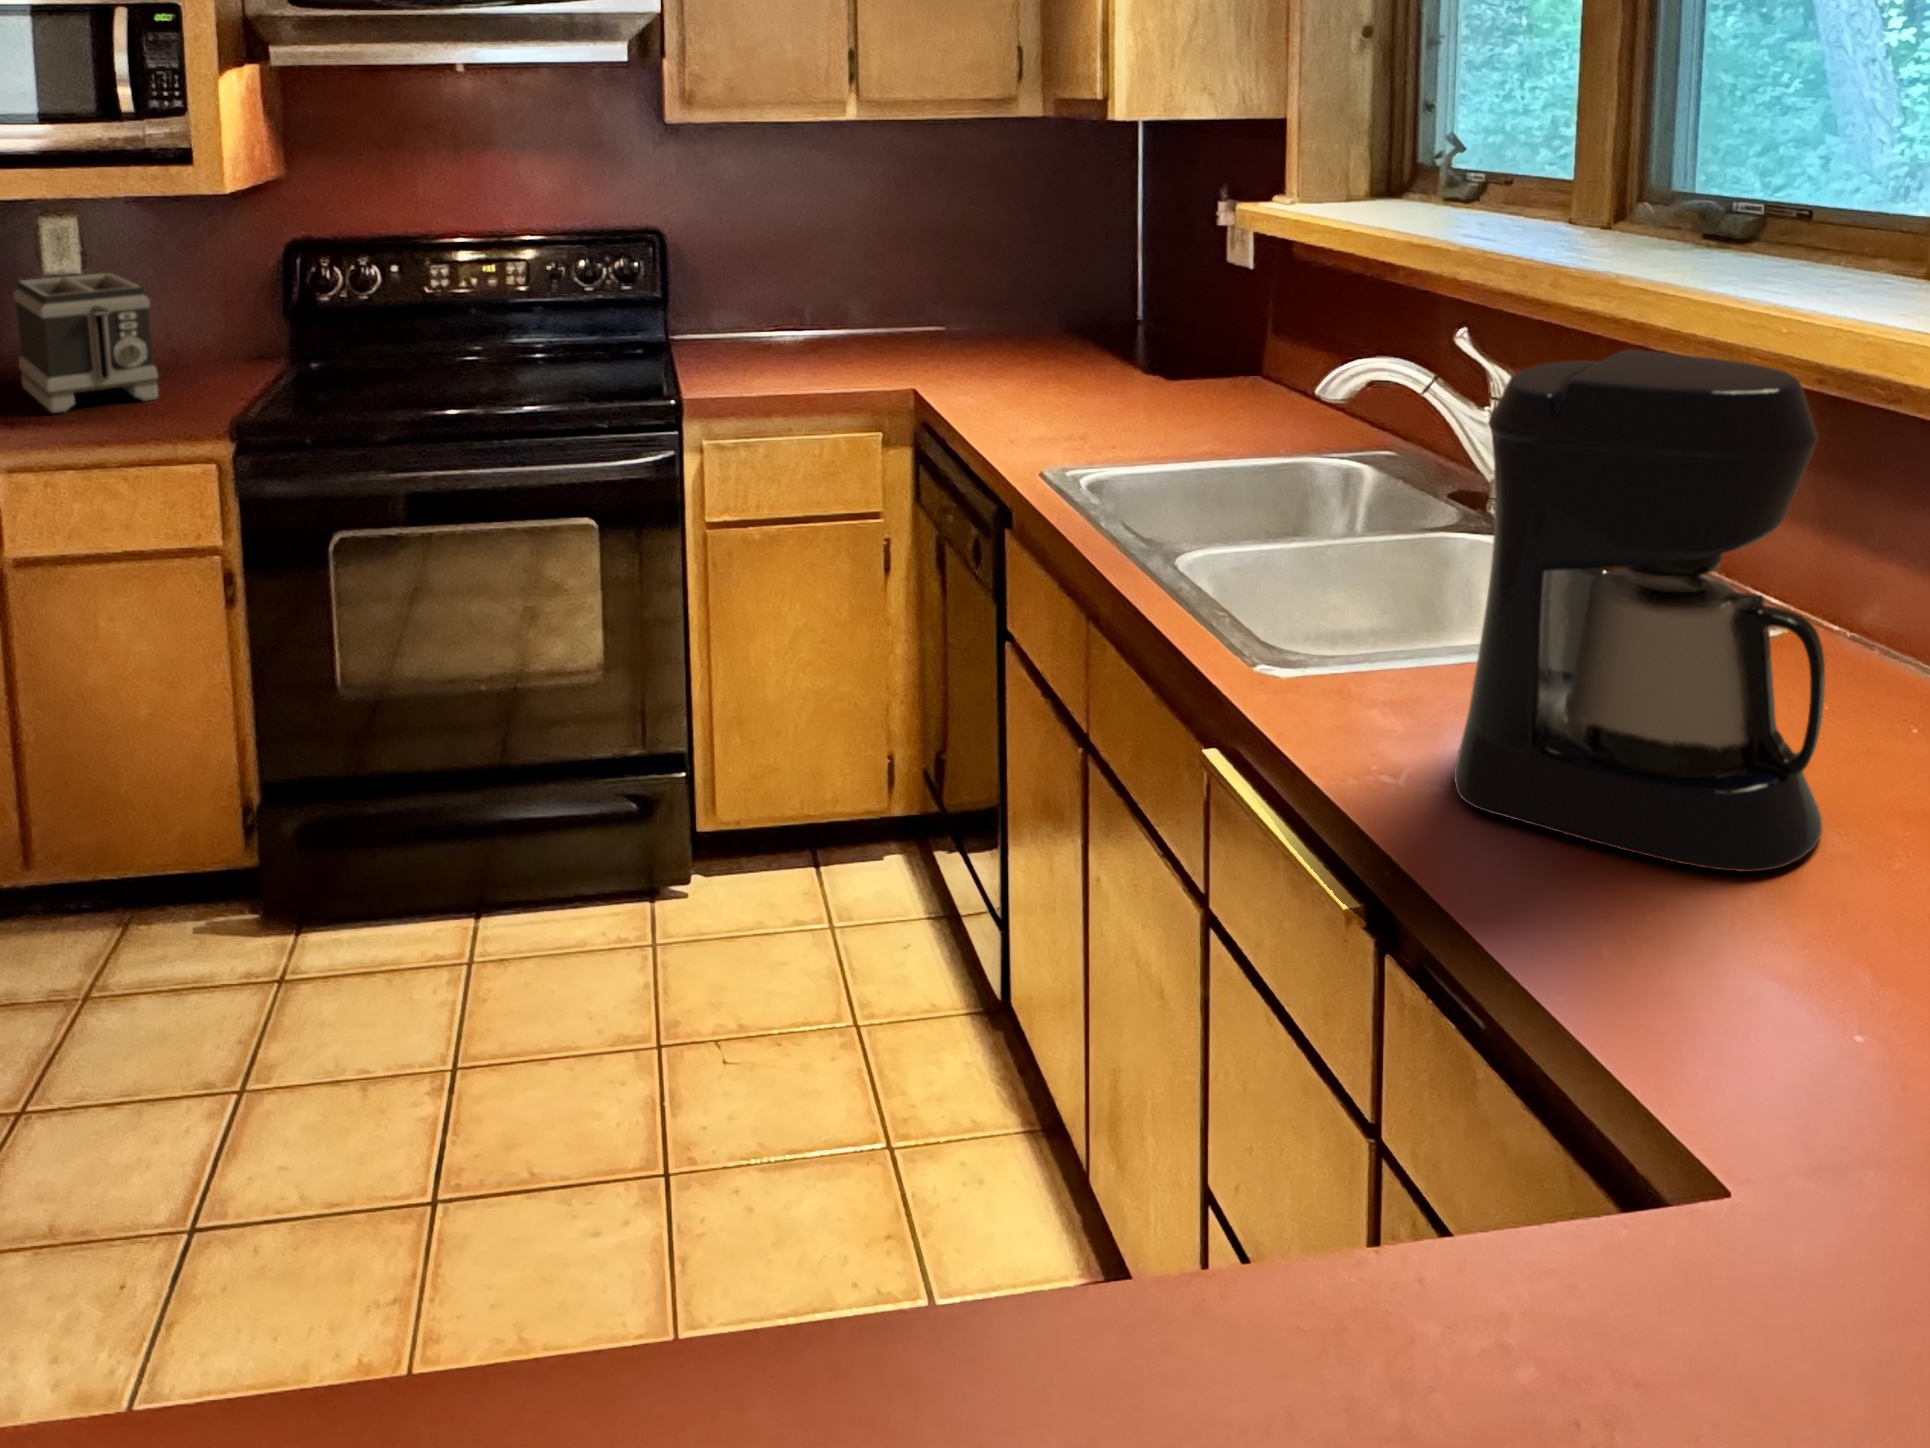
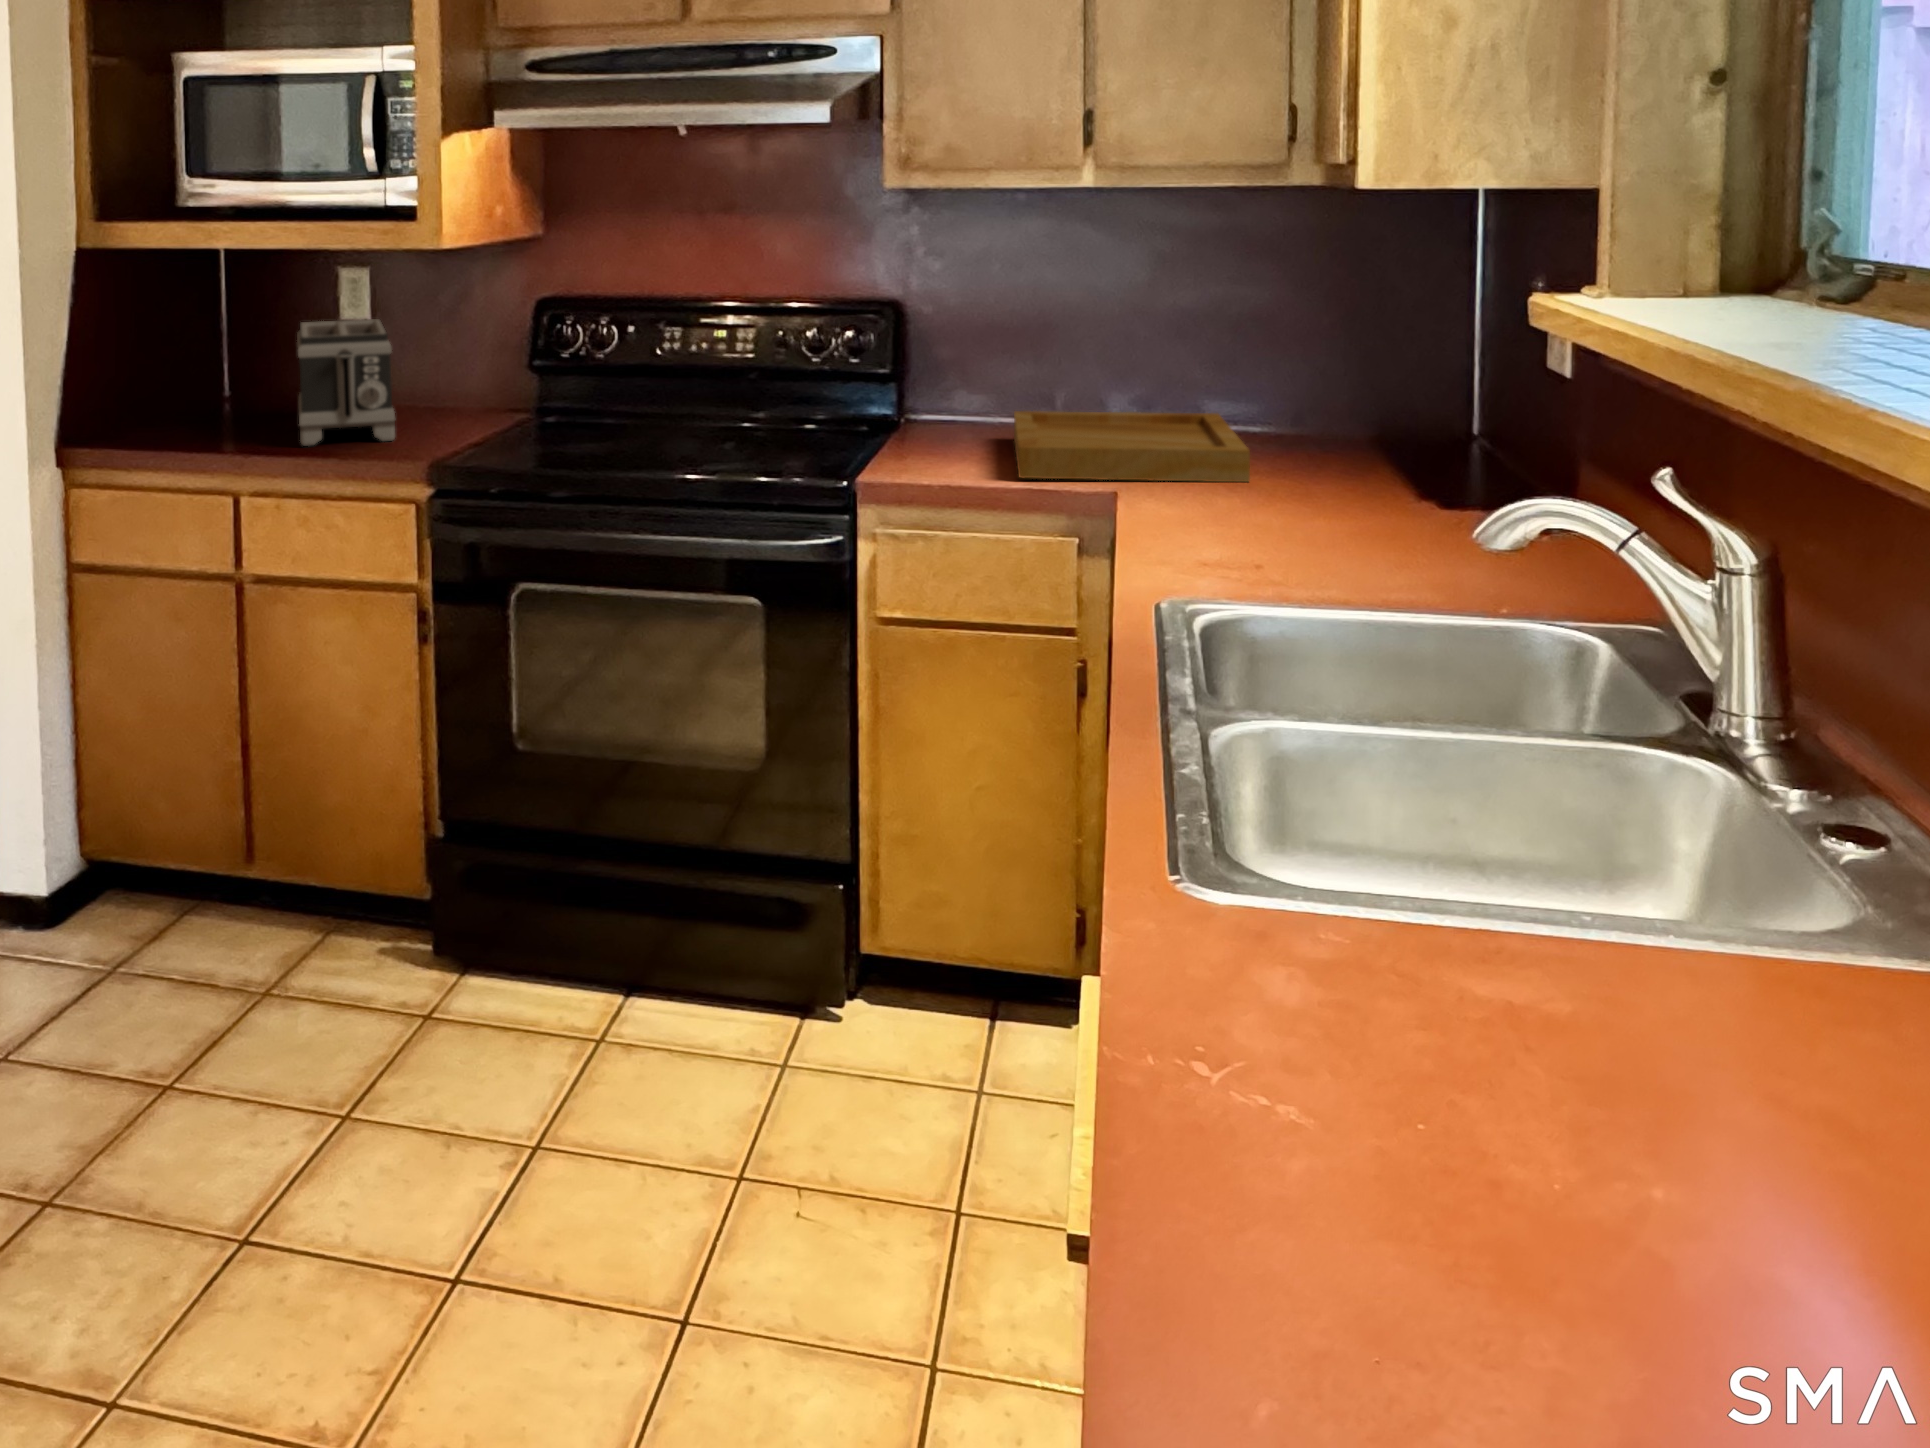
tray: none [786,313,1011,381] -> present [1014,411,1250,482]
coffee maker: present [1454,350,1825,872] -> none [1299,510,1820,1254]

